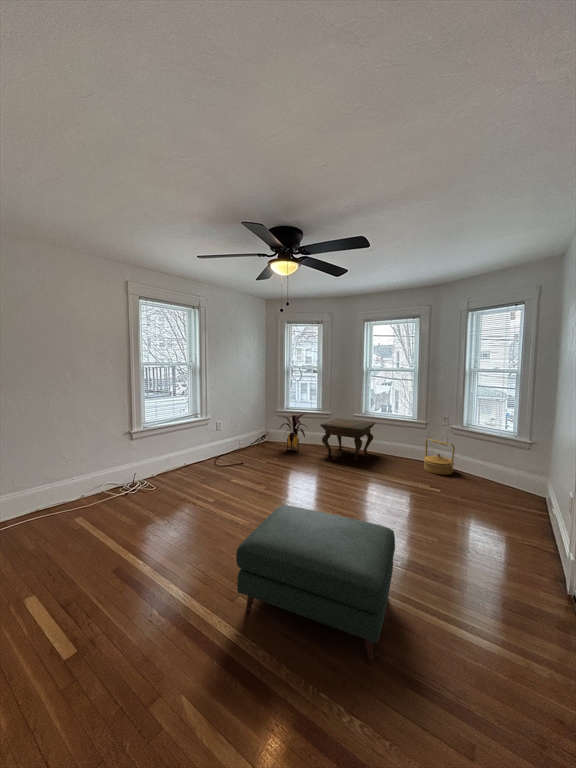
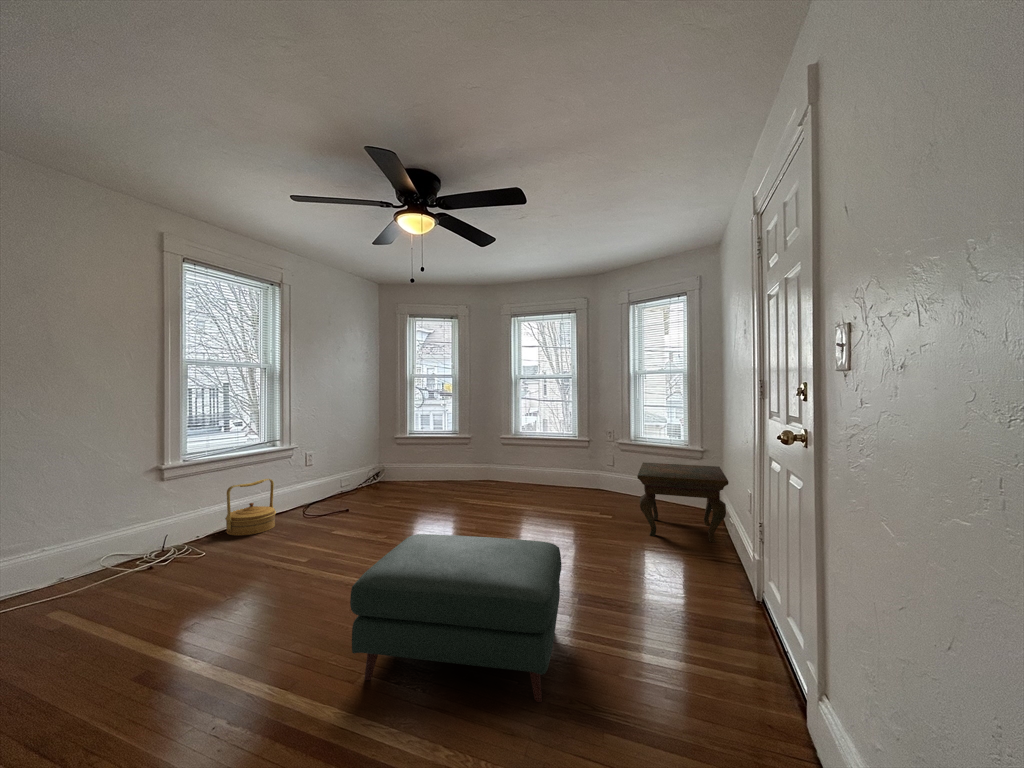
house plant: present [280,414,306,451] -> none [398,440,441,493]
side table: present [320,418,375,461] -> present [637,462,728,543]
woven basket: present [424,439,455,475] -> present [225,479,276,536]

